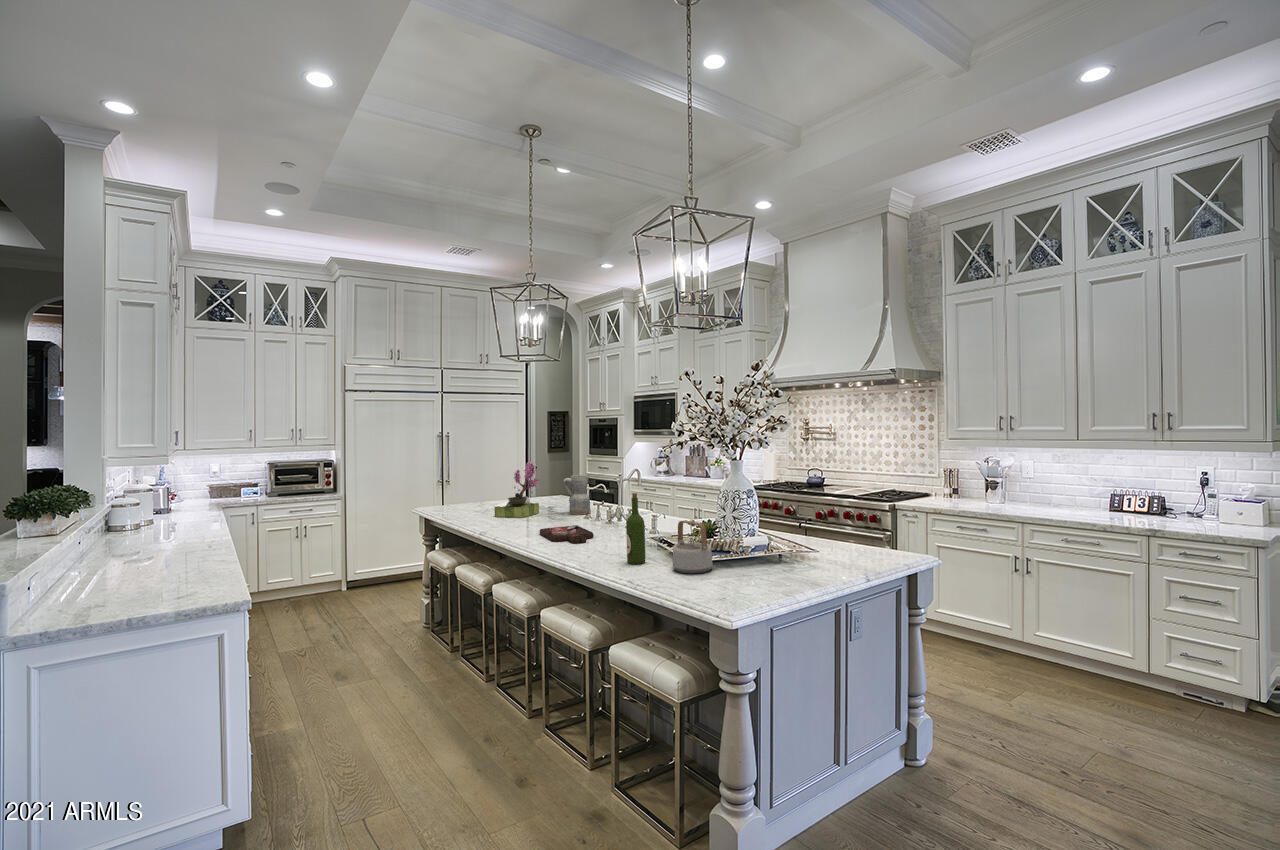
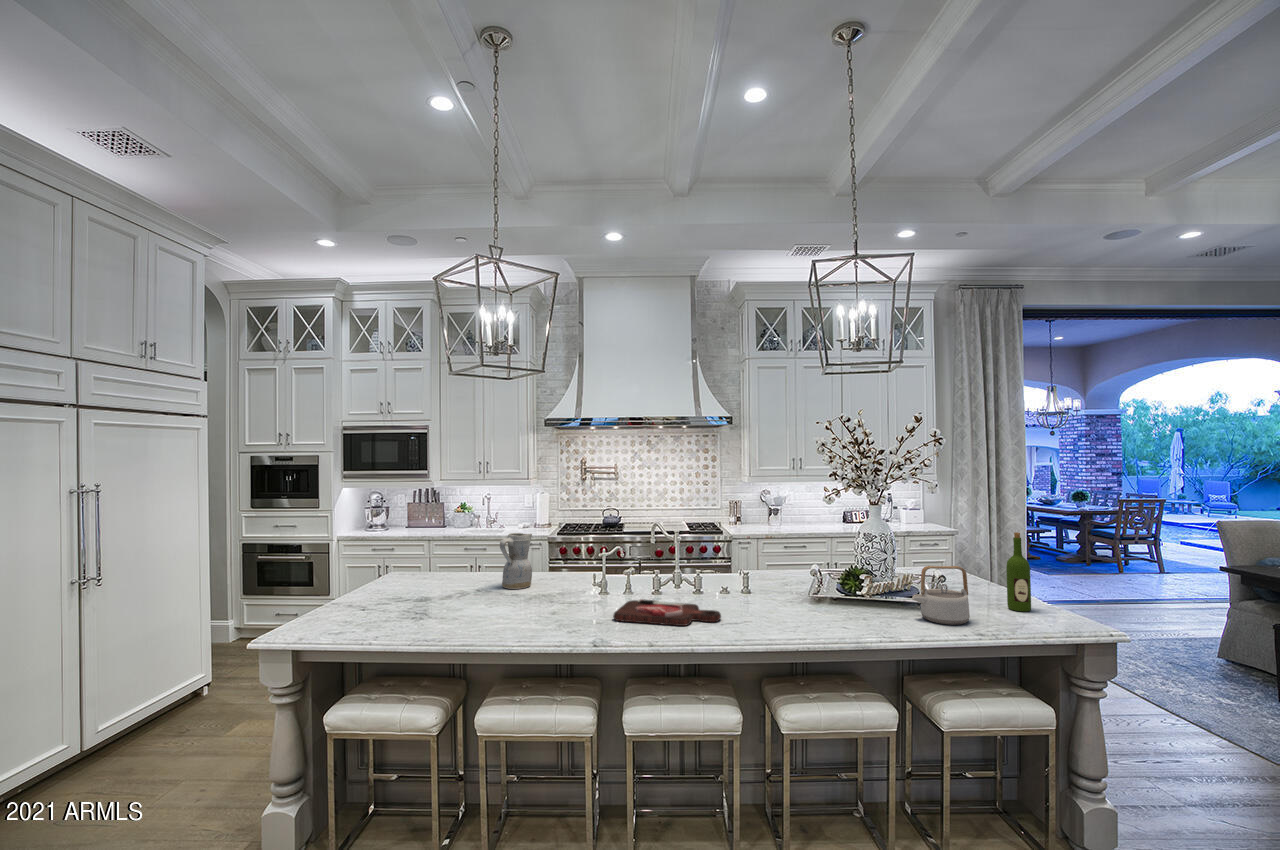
flower arrangement: present [494,462,539,518] -> none [411,518,475,613]
wine bottle: present [626,493,646,564] -> present [1006,532,1031,612]

